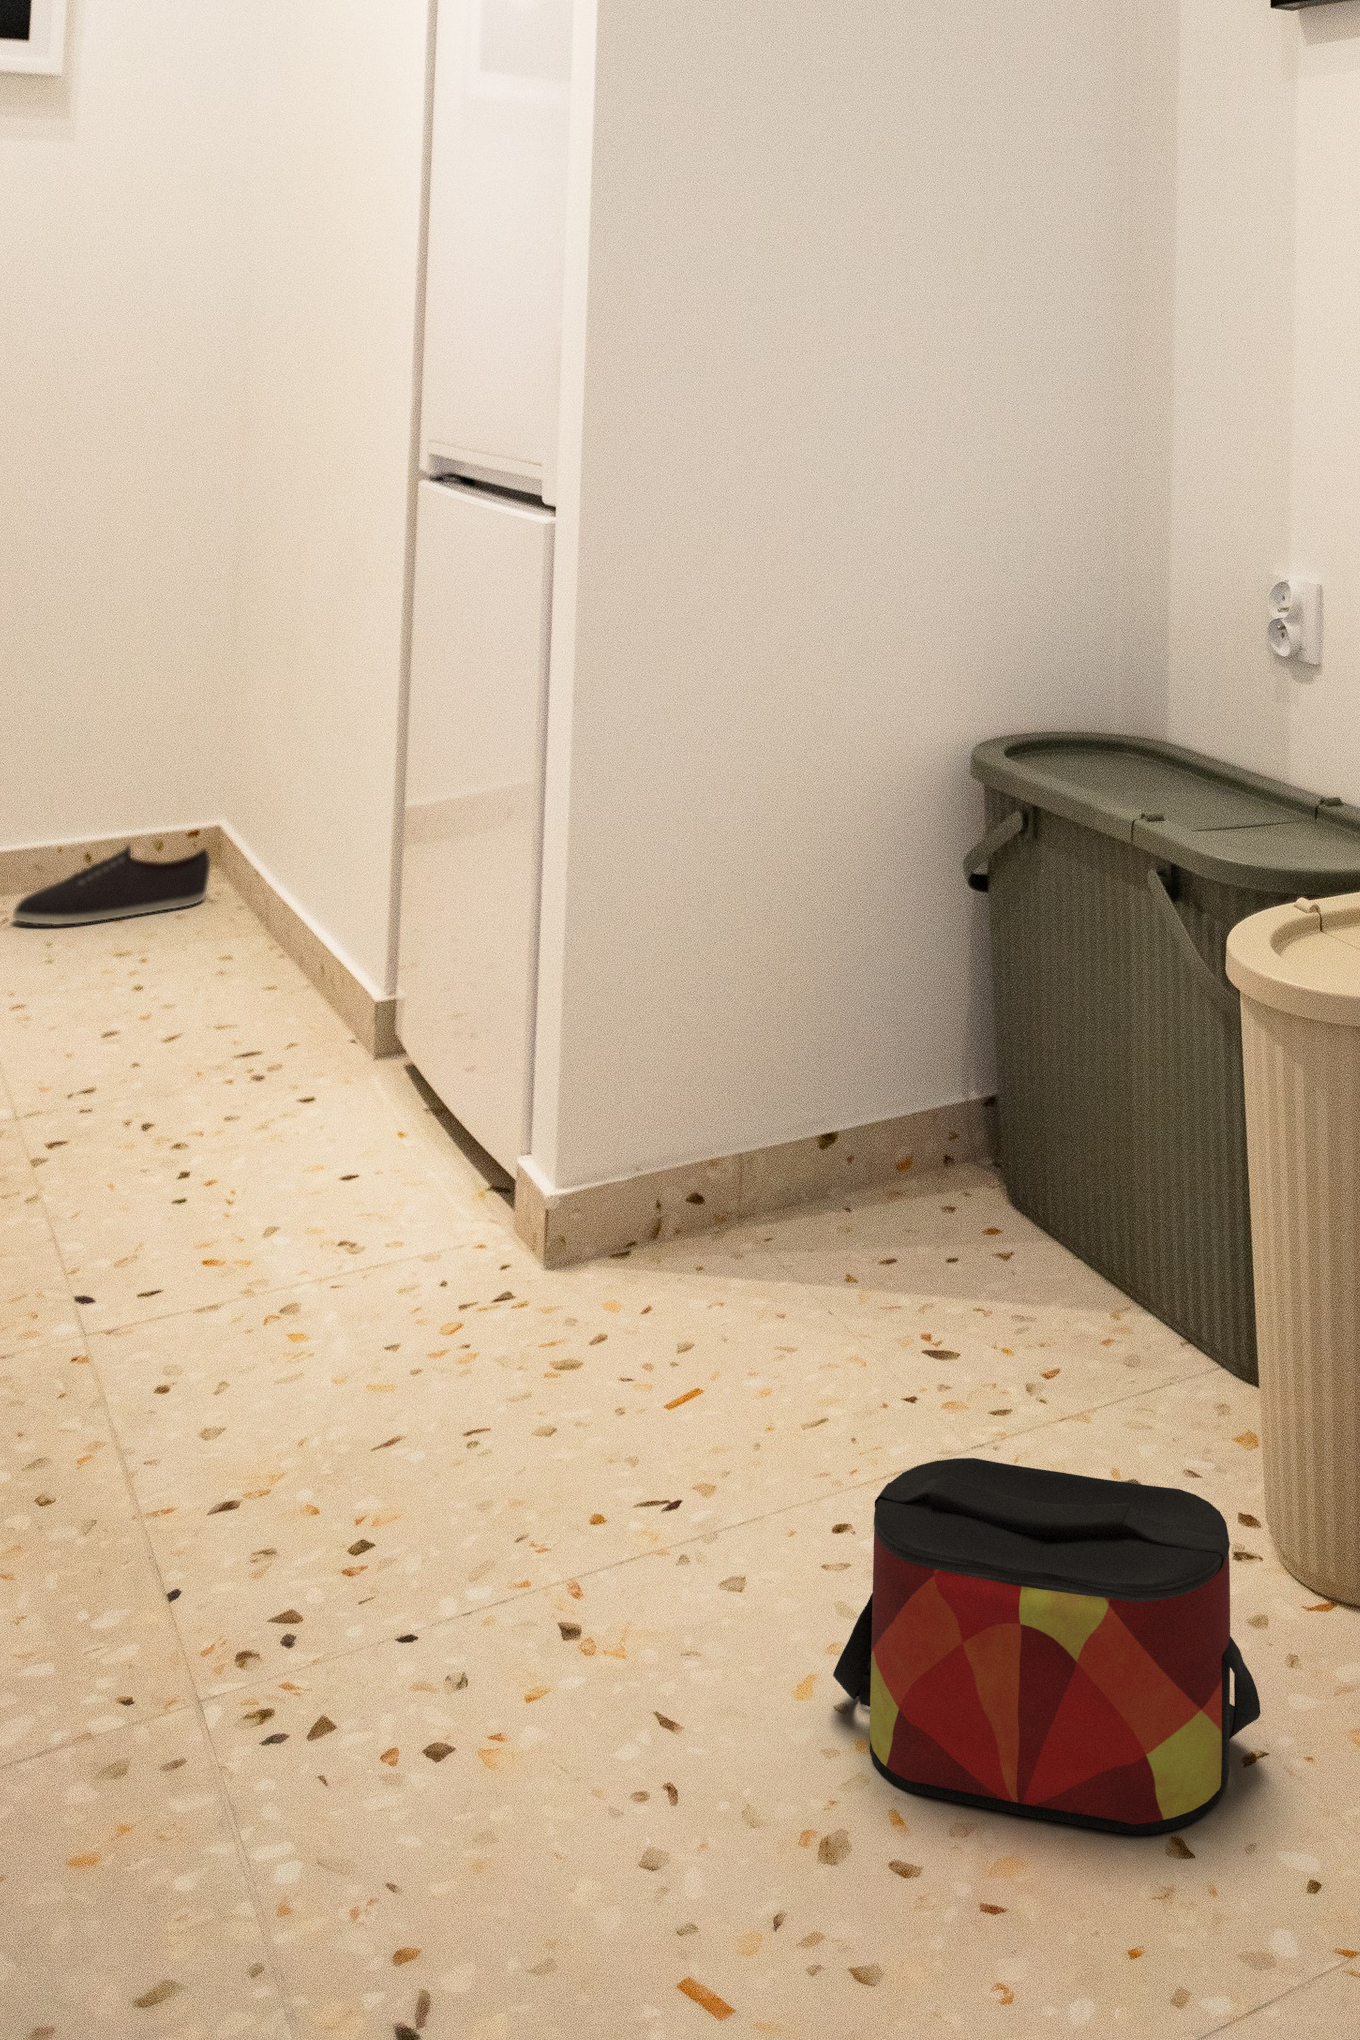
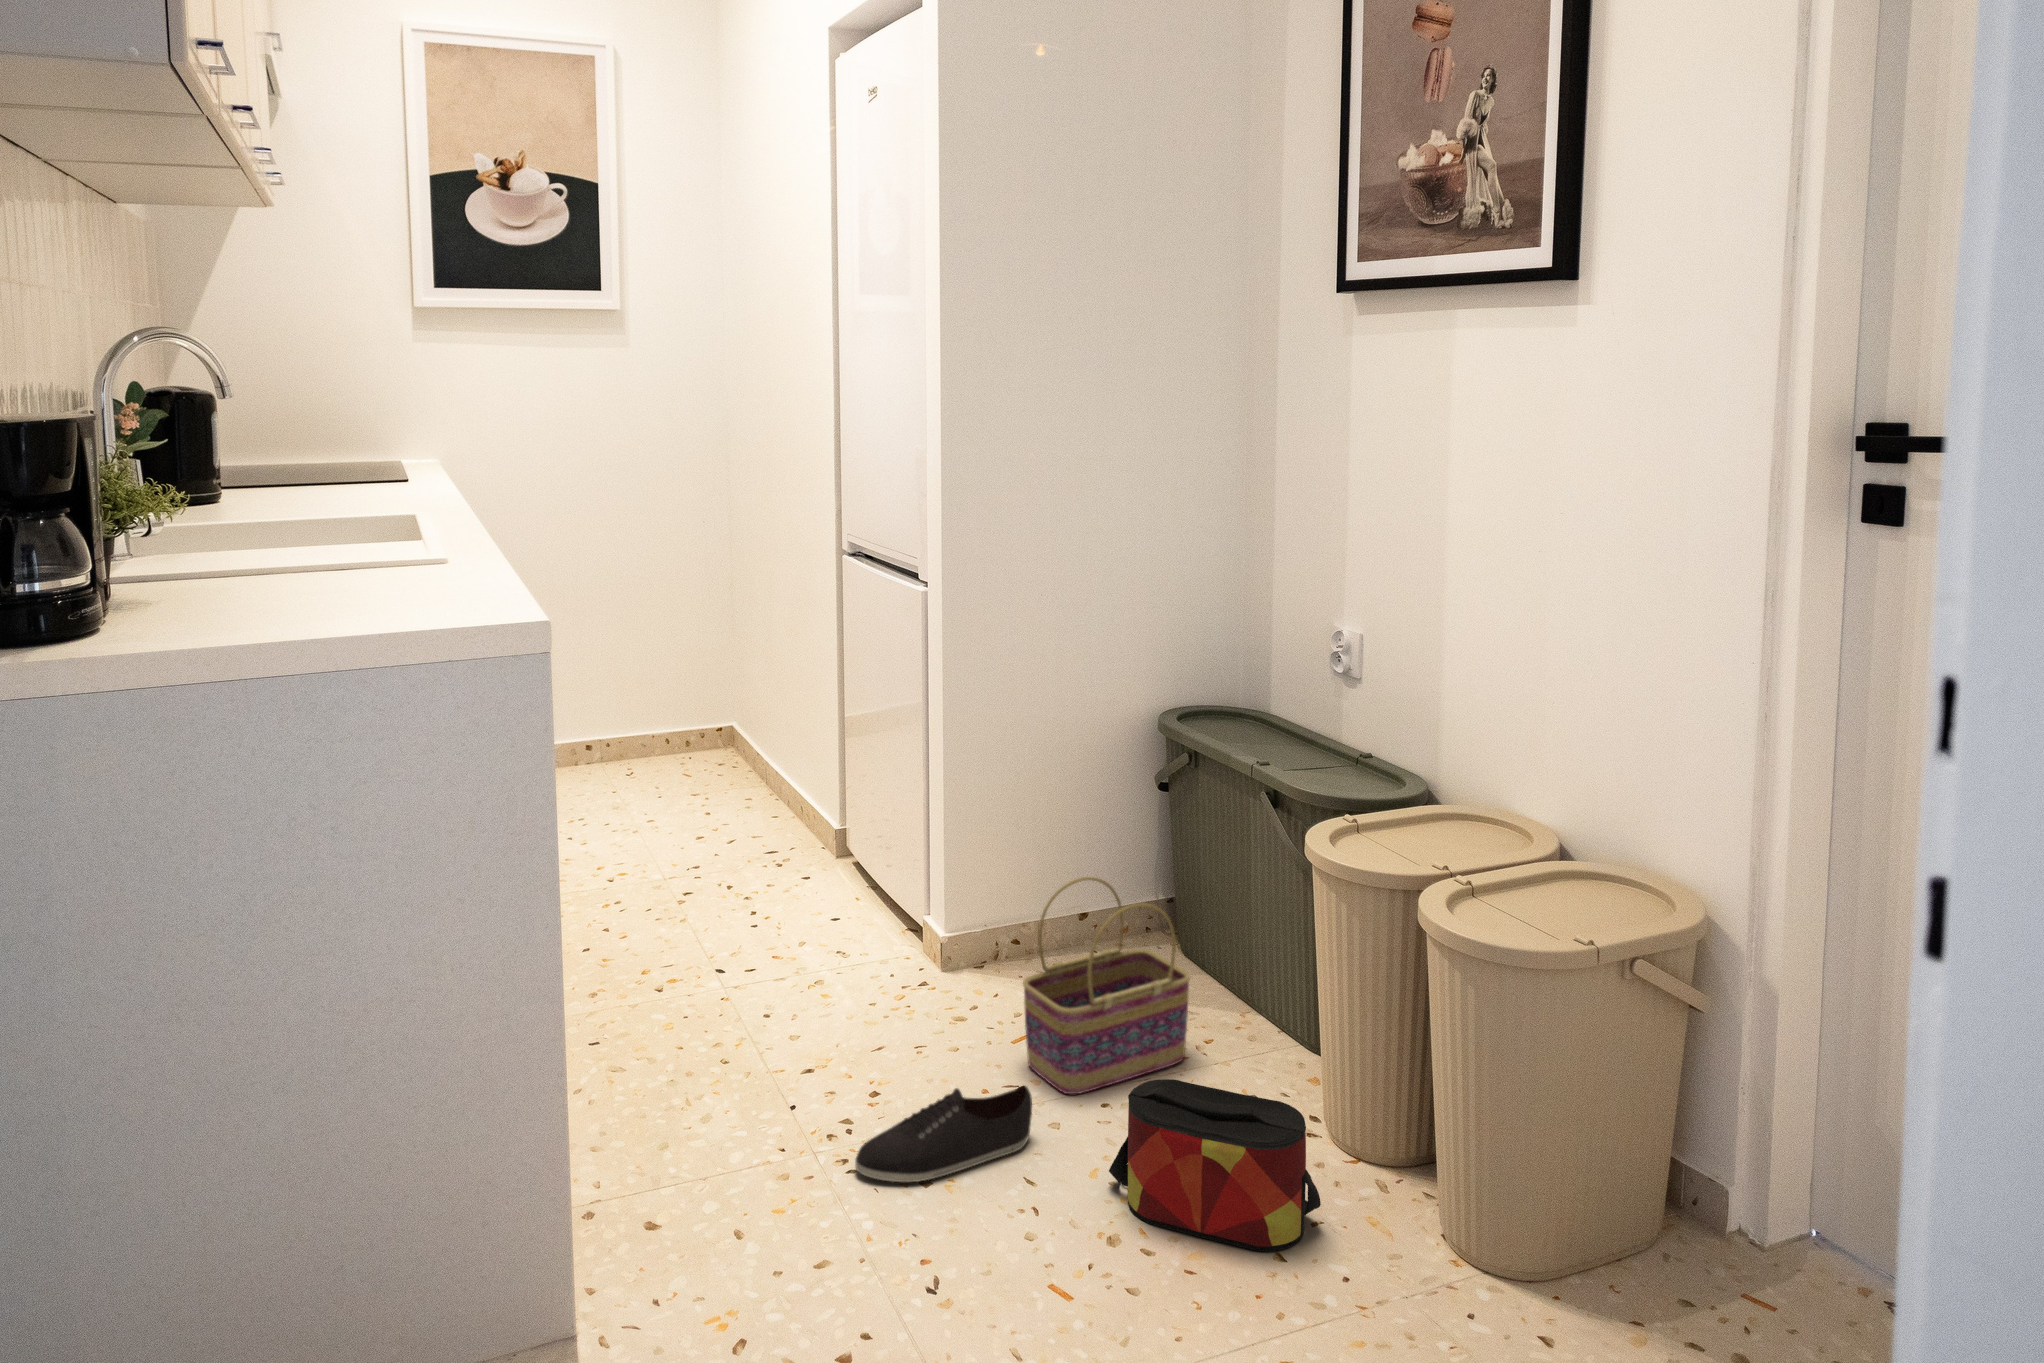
shoe: present [13,846,210,924] -> present [855,1086,1032,1182]
basket: none [686,1050,1015,1506] -> present [1023,877,1190,1094]

